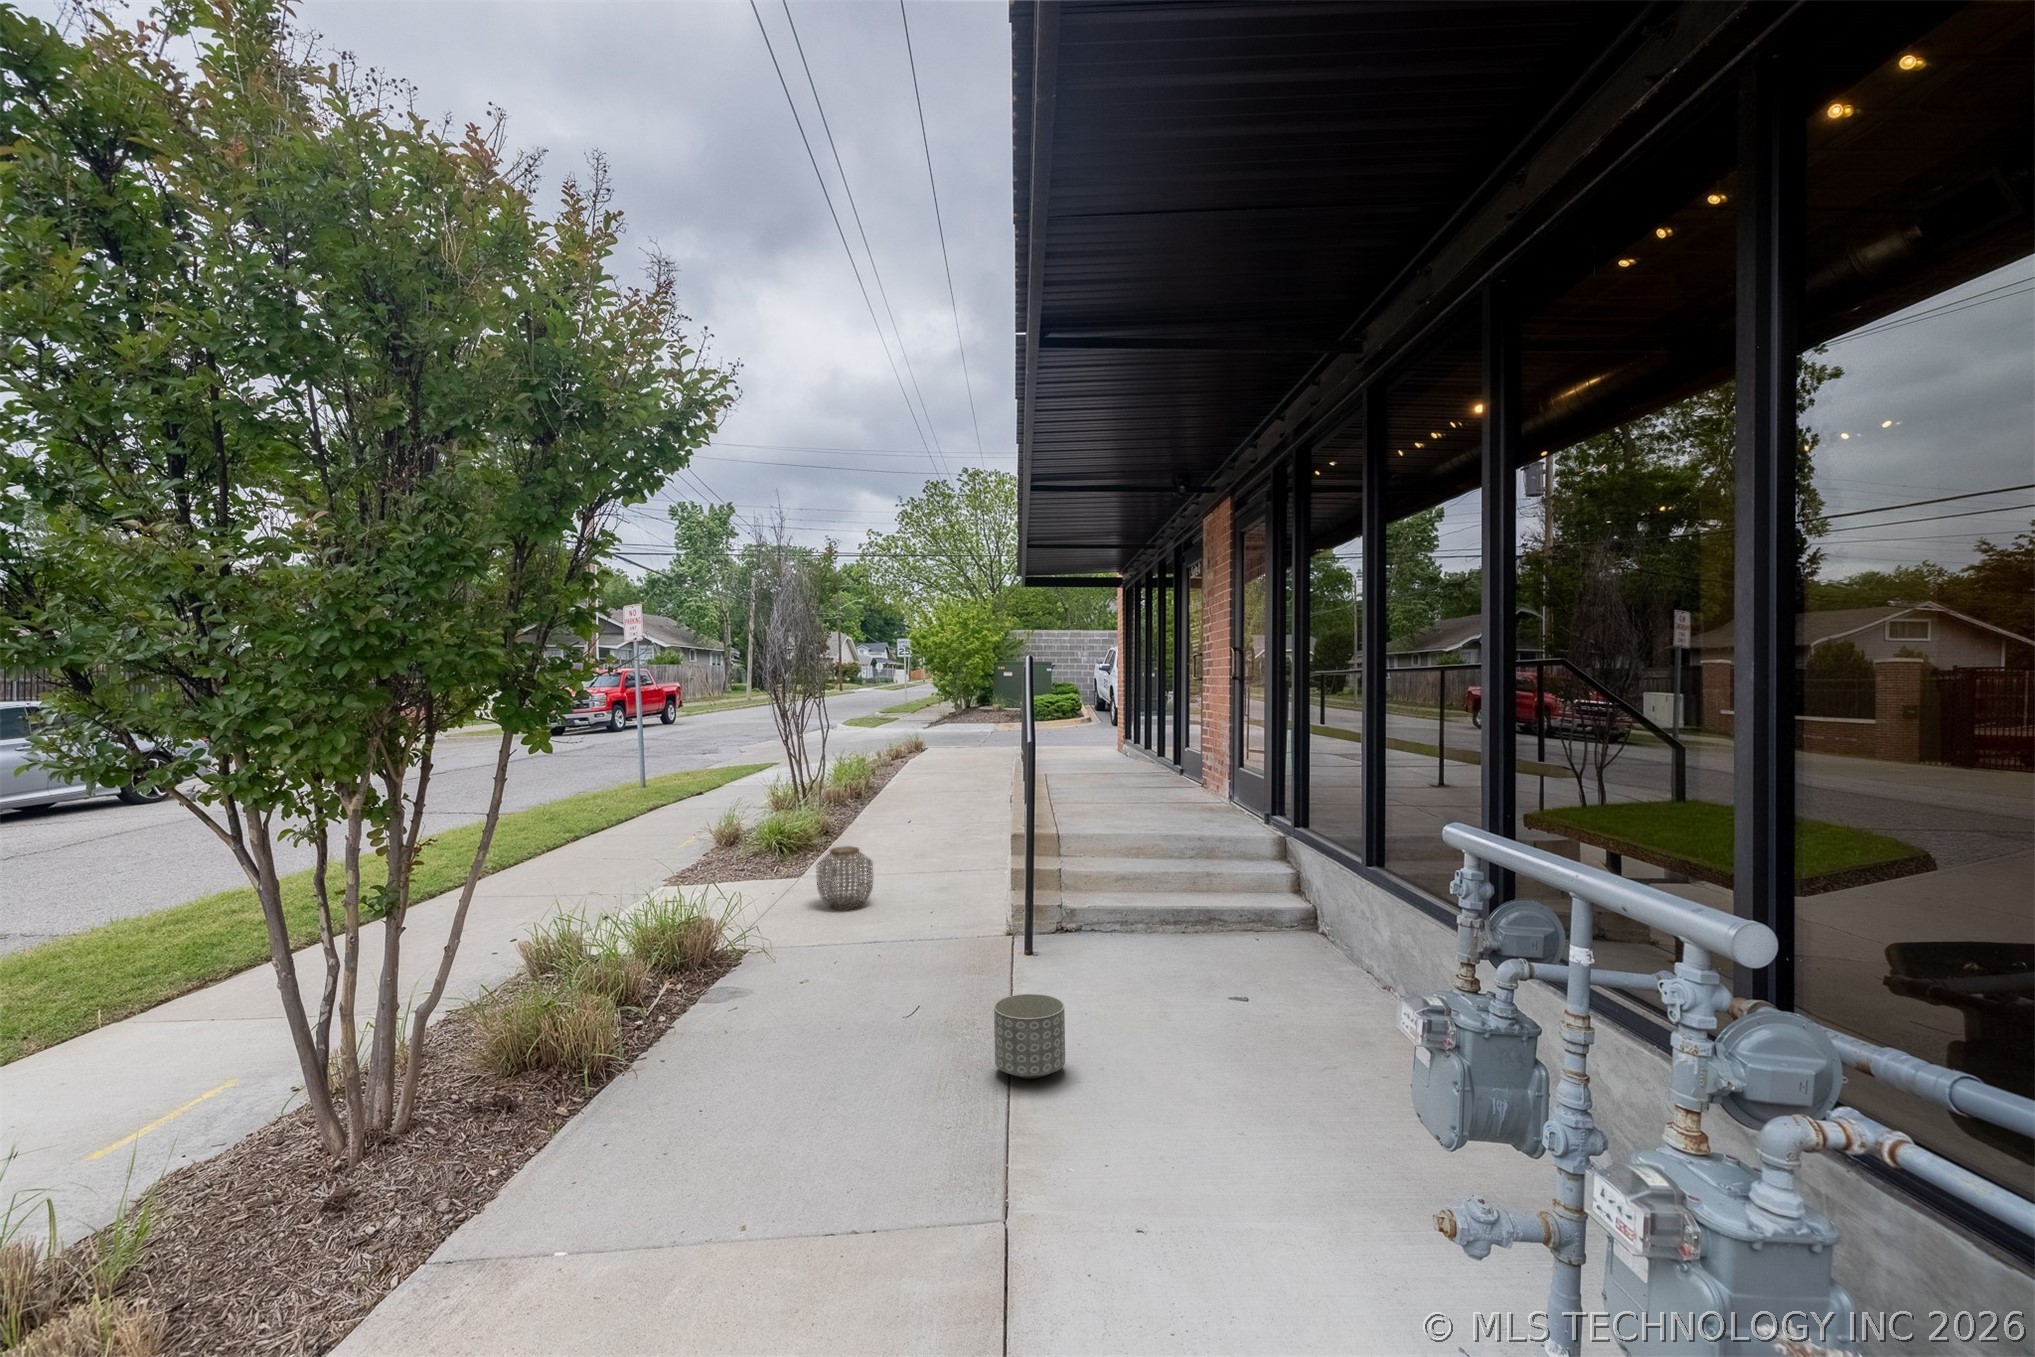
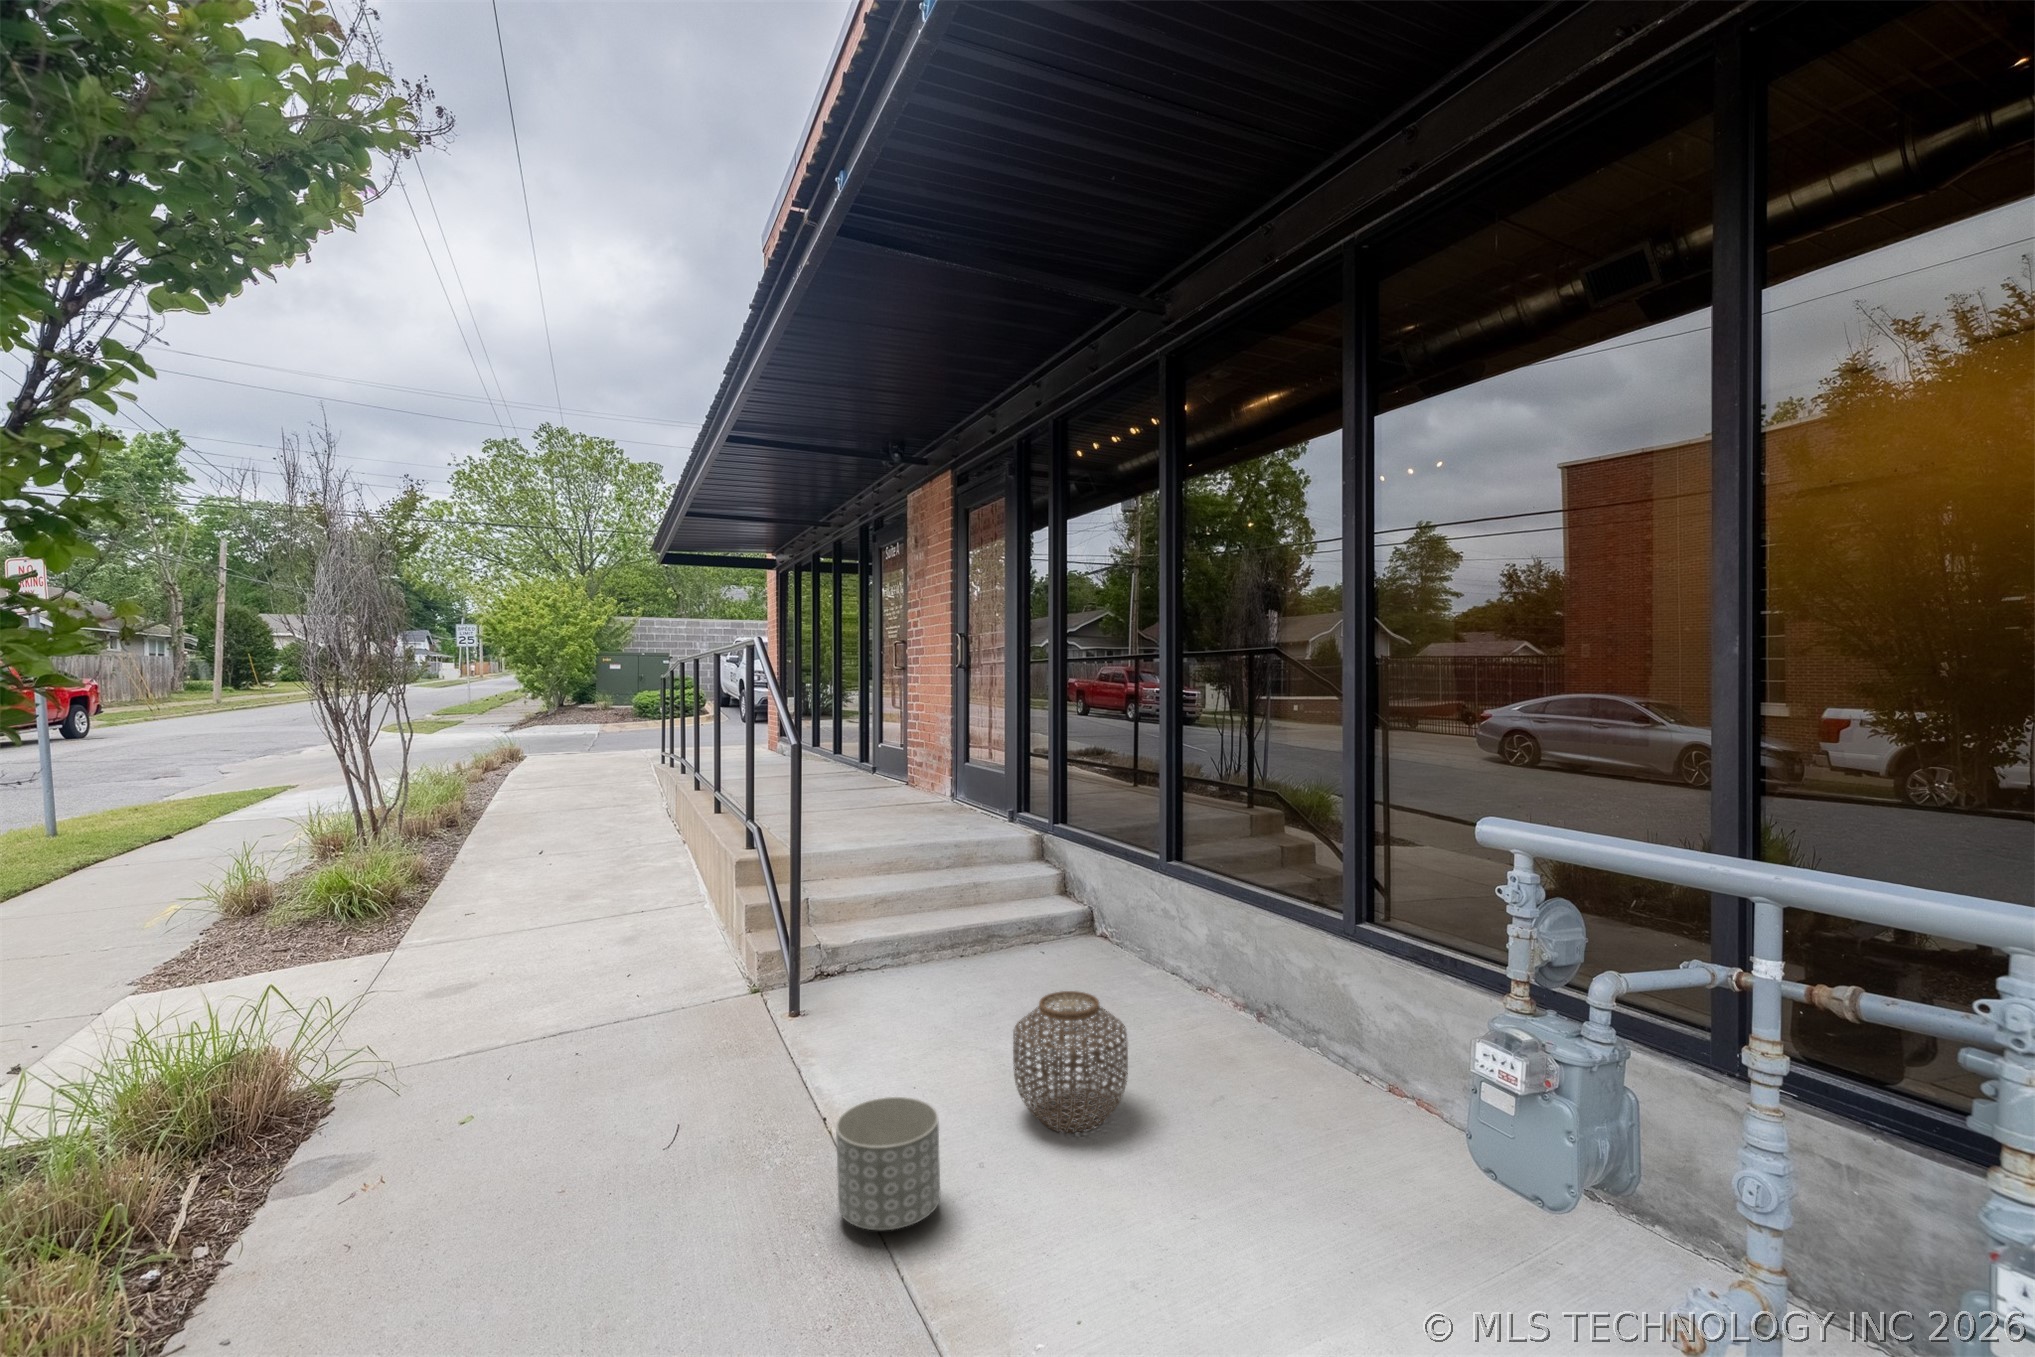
woven basket: present [817,846,873,910] -> present [1013,991,1128,1133]

